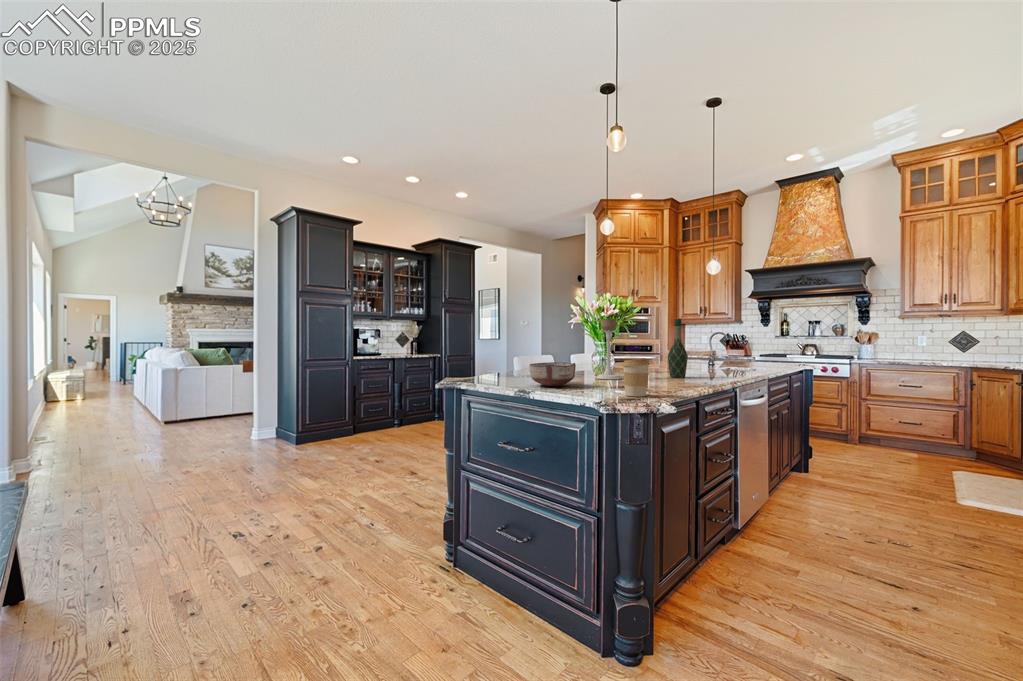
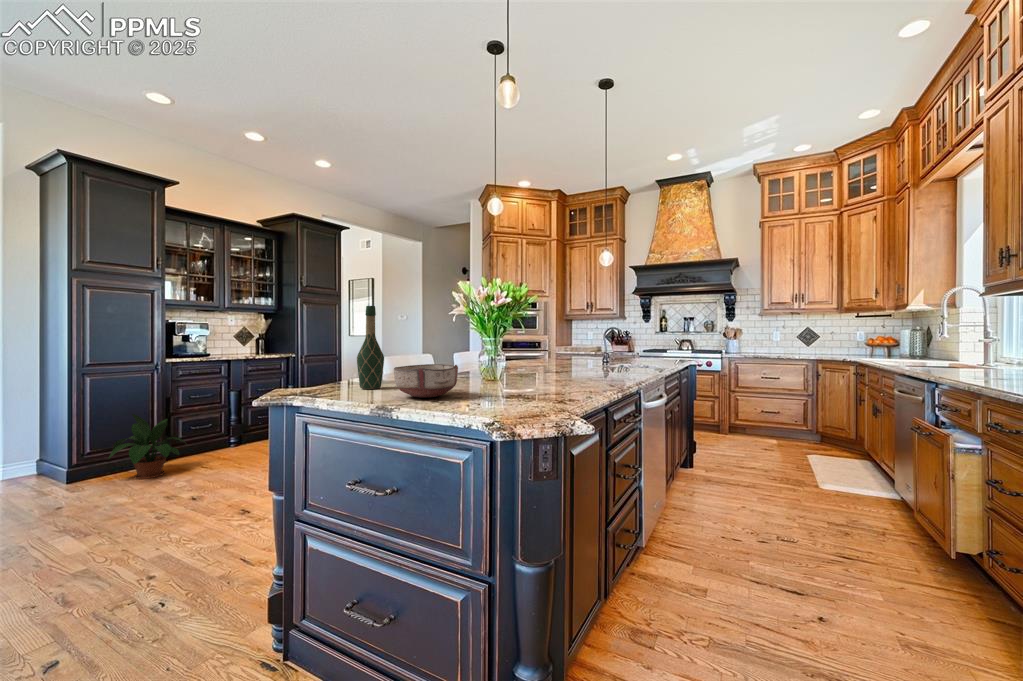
candle holder: present [596,319,621,380] -> none [484,308,515,384]
wine bottle: present [668,319,688,378] -> present [357,306,384,389]
coffee cup: present [622,358,650,396] -> none [521,357,557,410]
potted plant: none [320,396,369,445] -> present [108,414,184,479]

